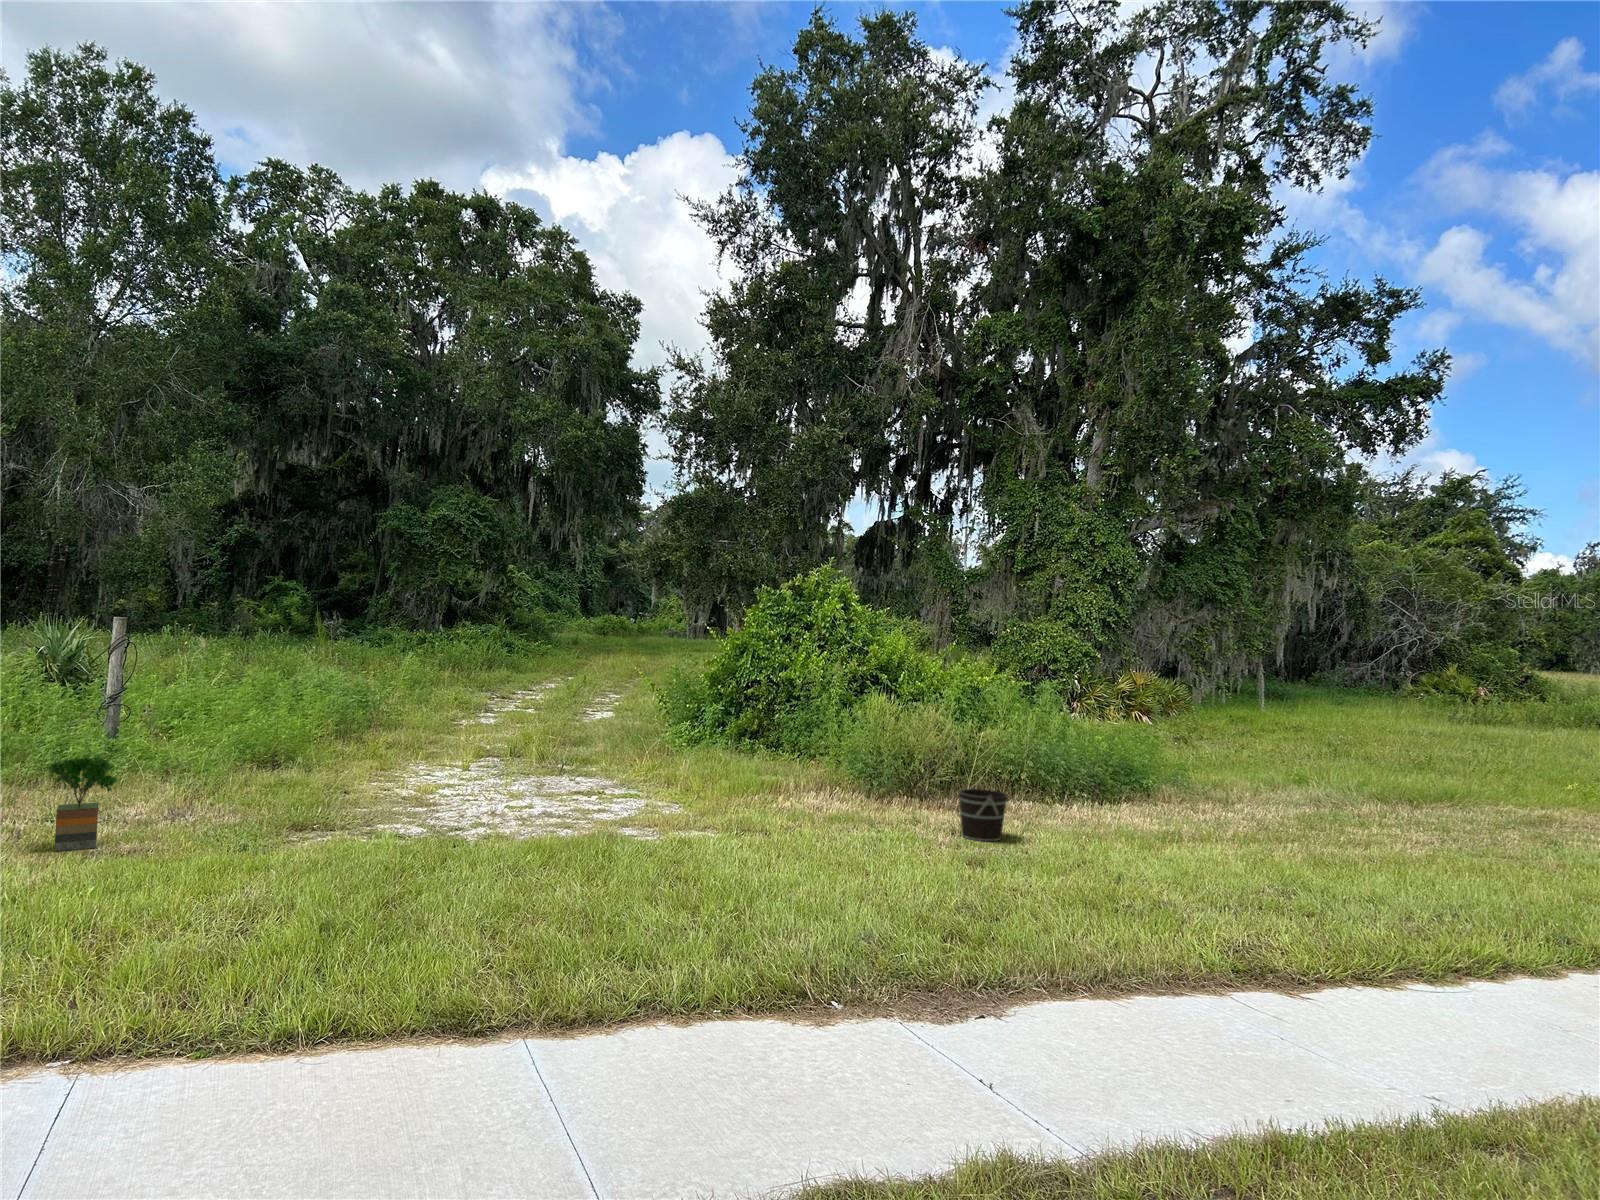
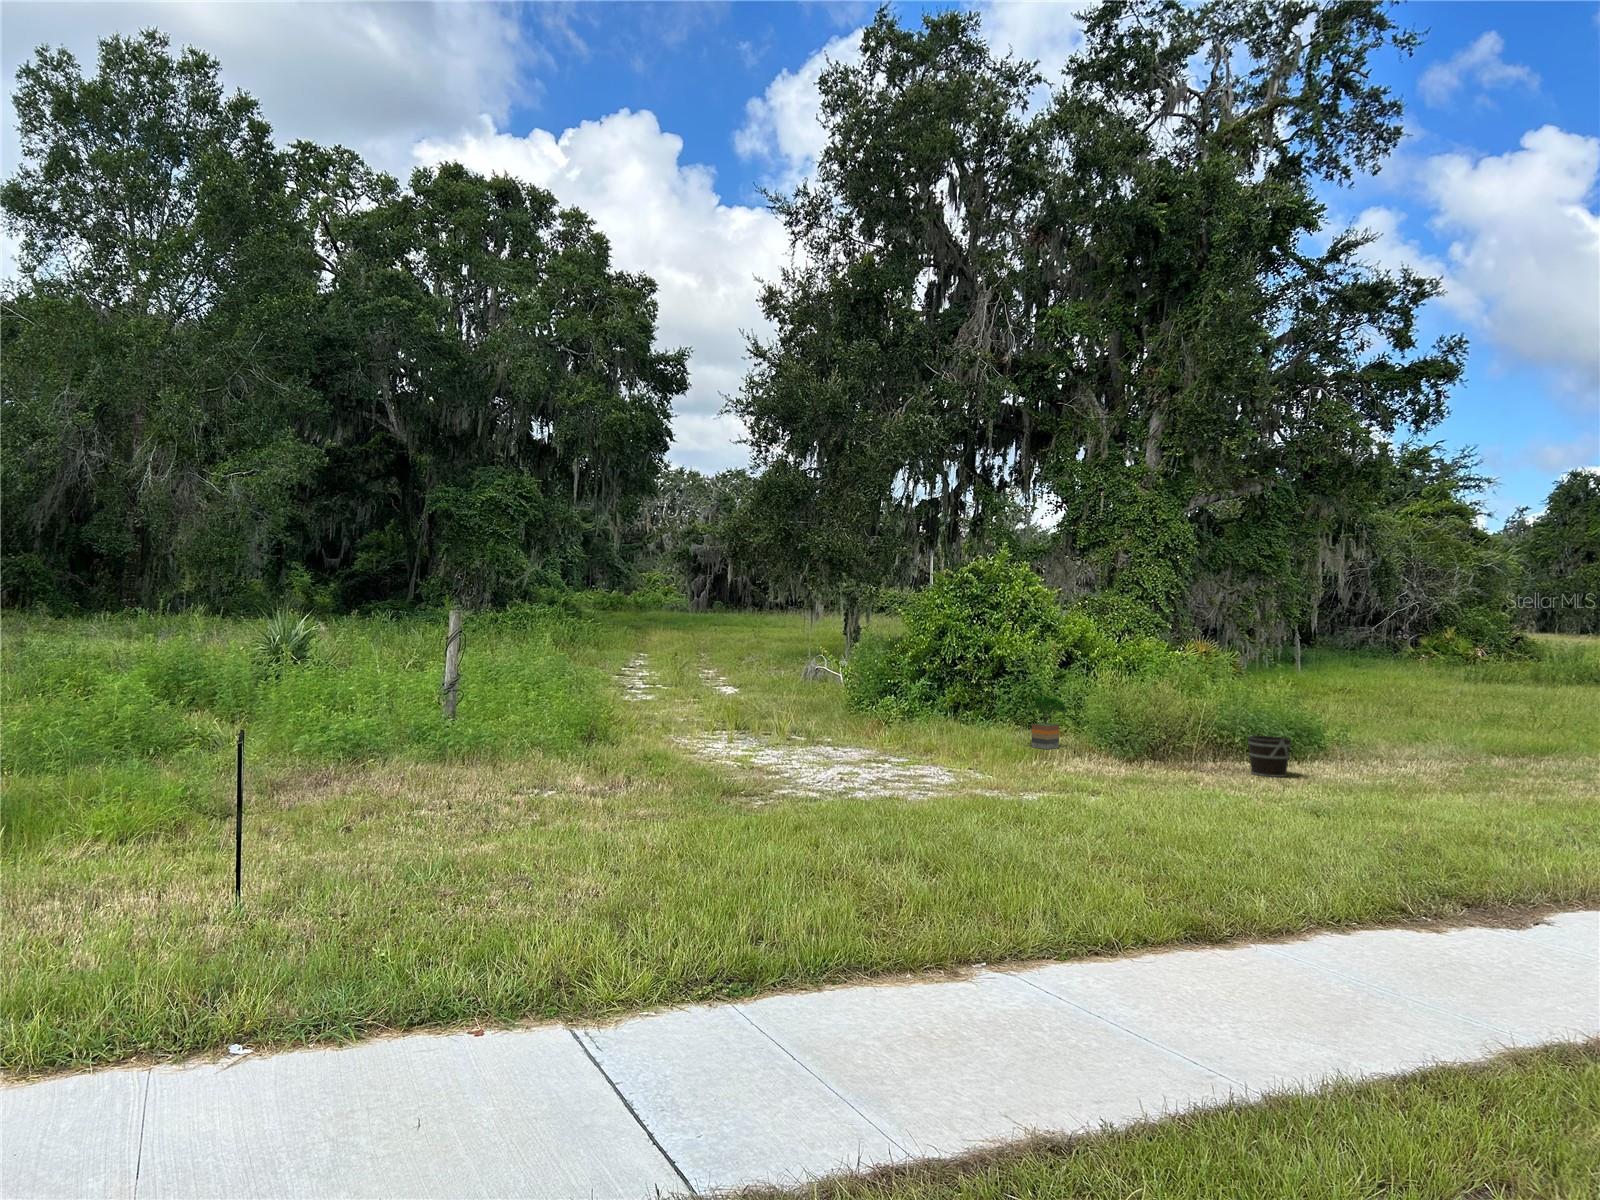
potted tree: present [47,756,118,851] -> present [1027,696,1067,749]

